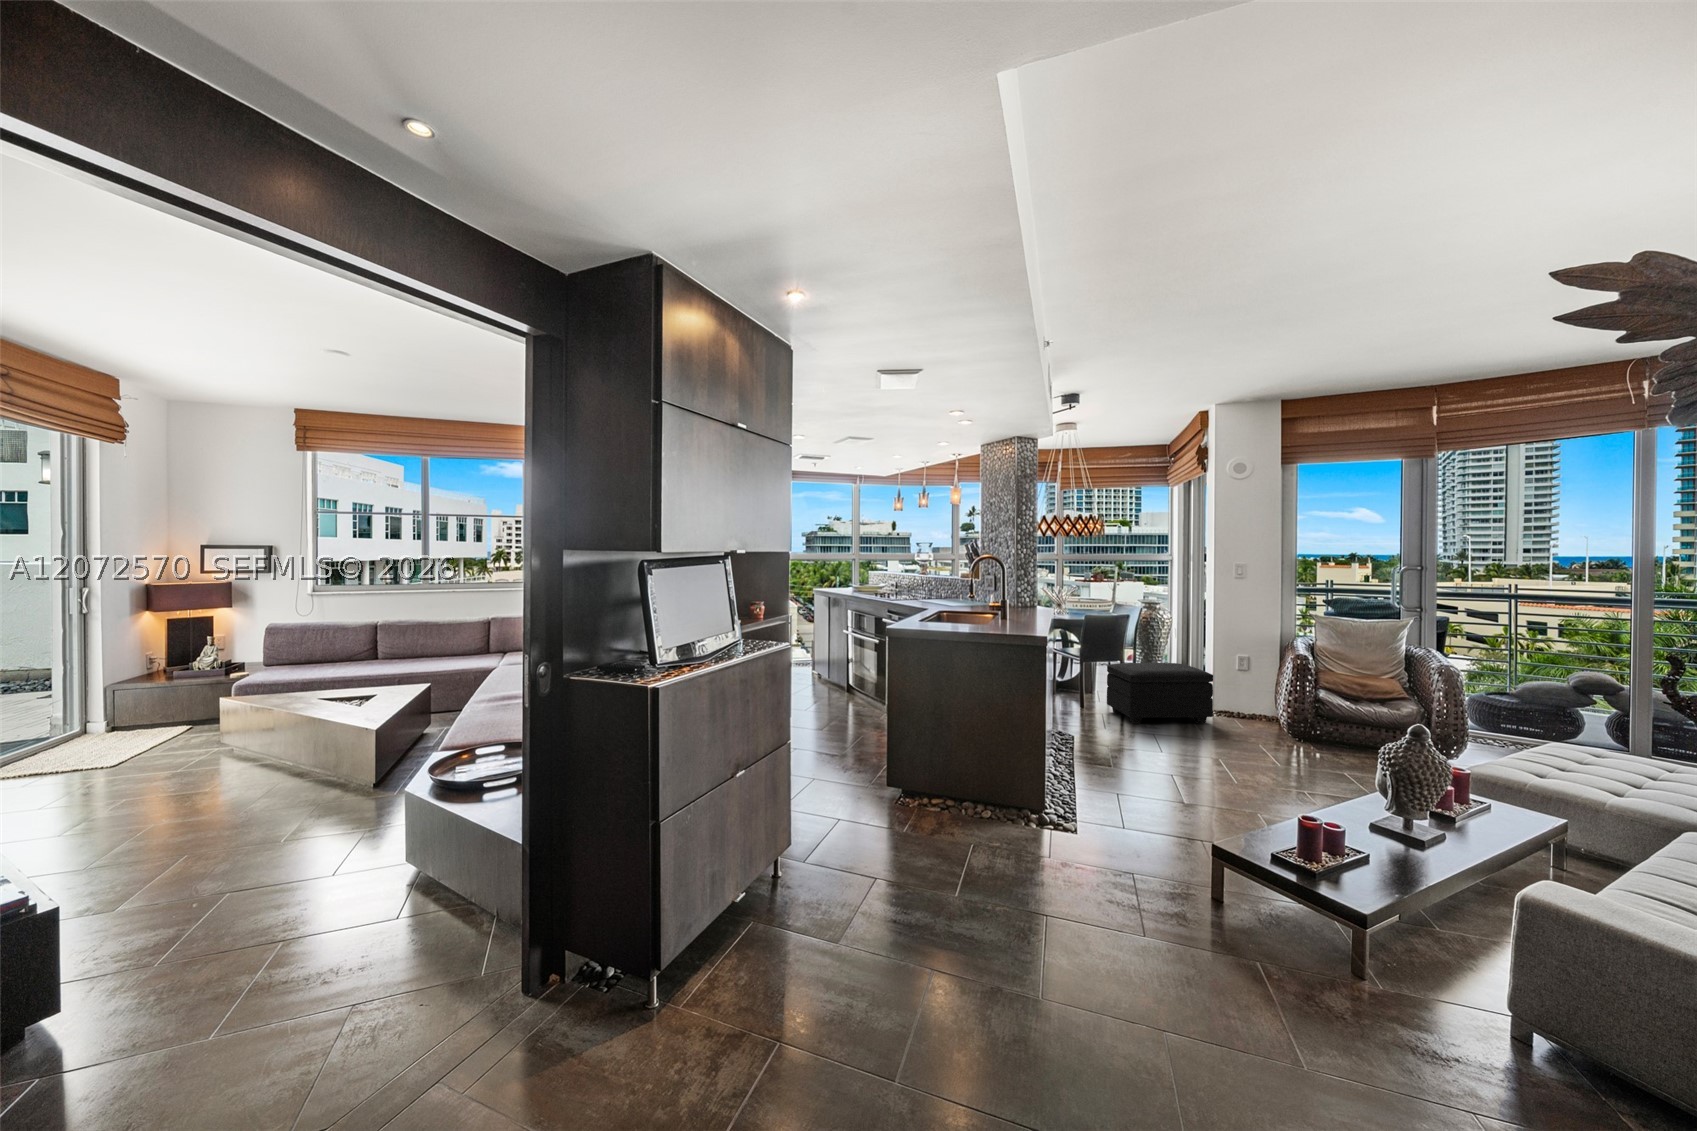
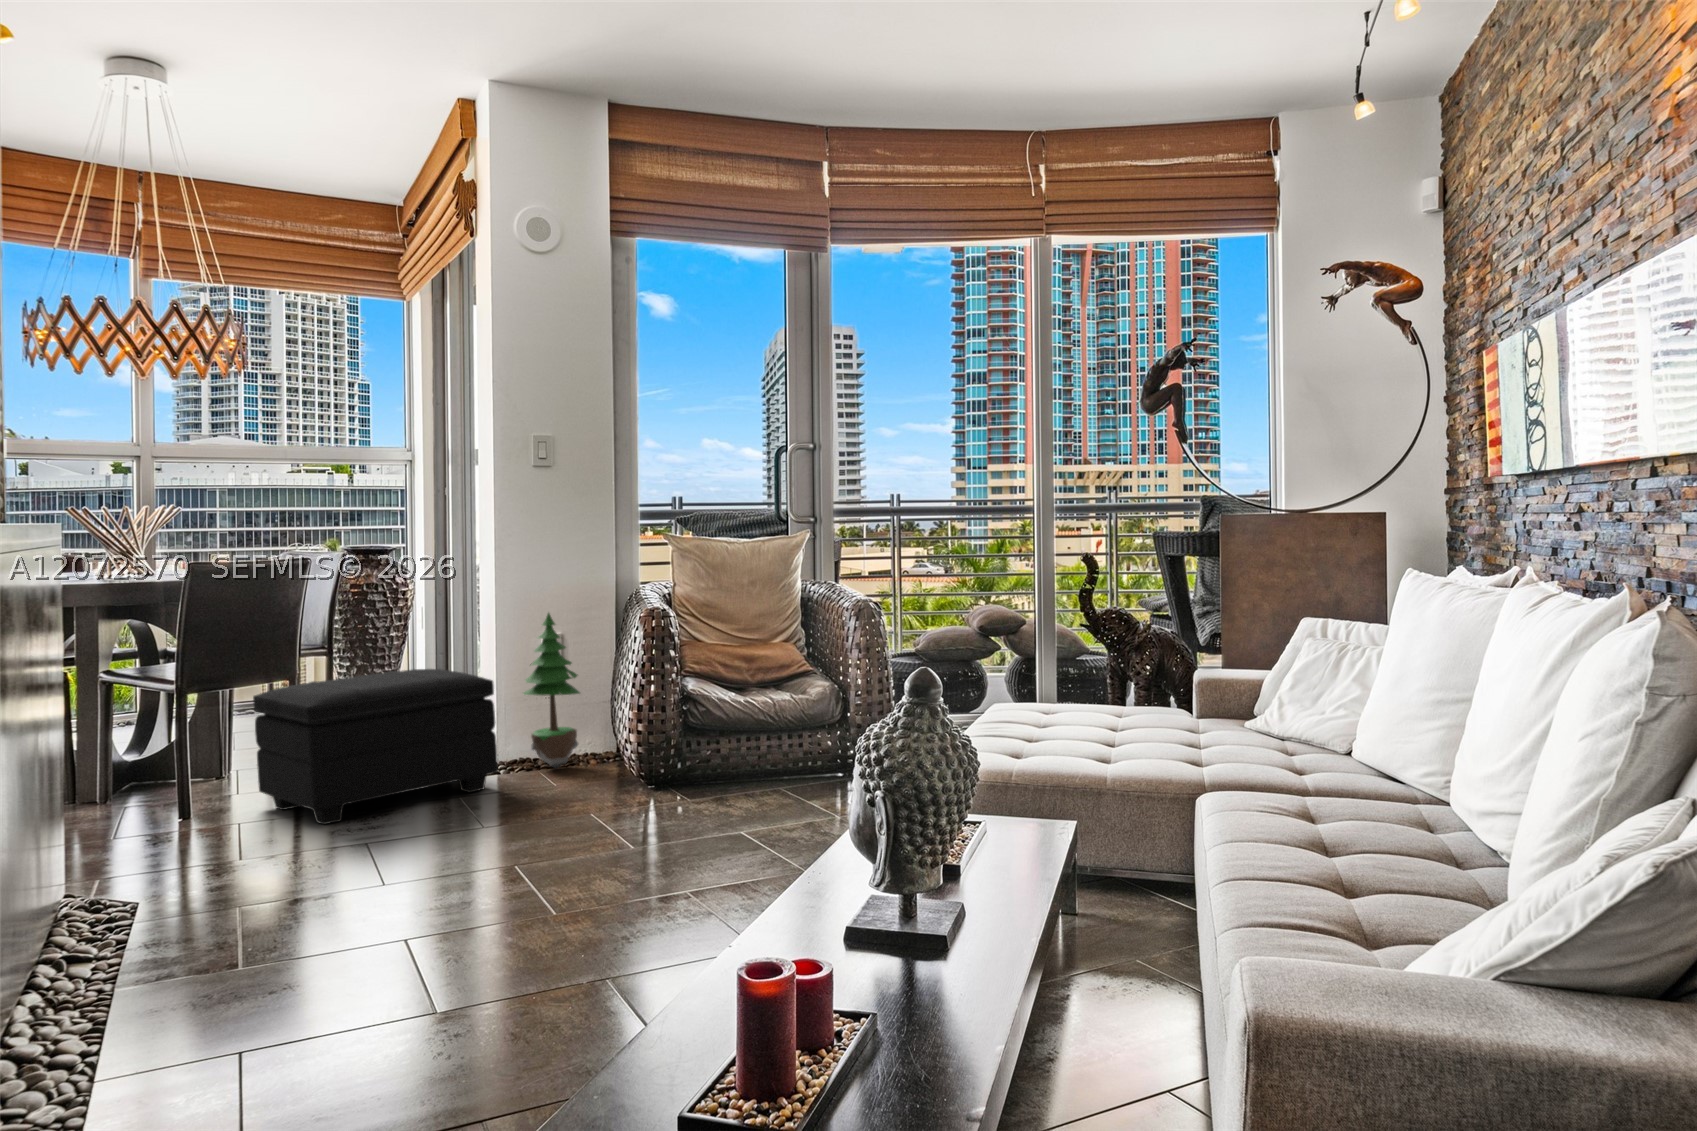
potted tree: none [1228,645,1259,721] -> present [523,613,580,768]

